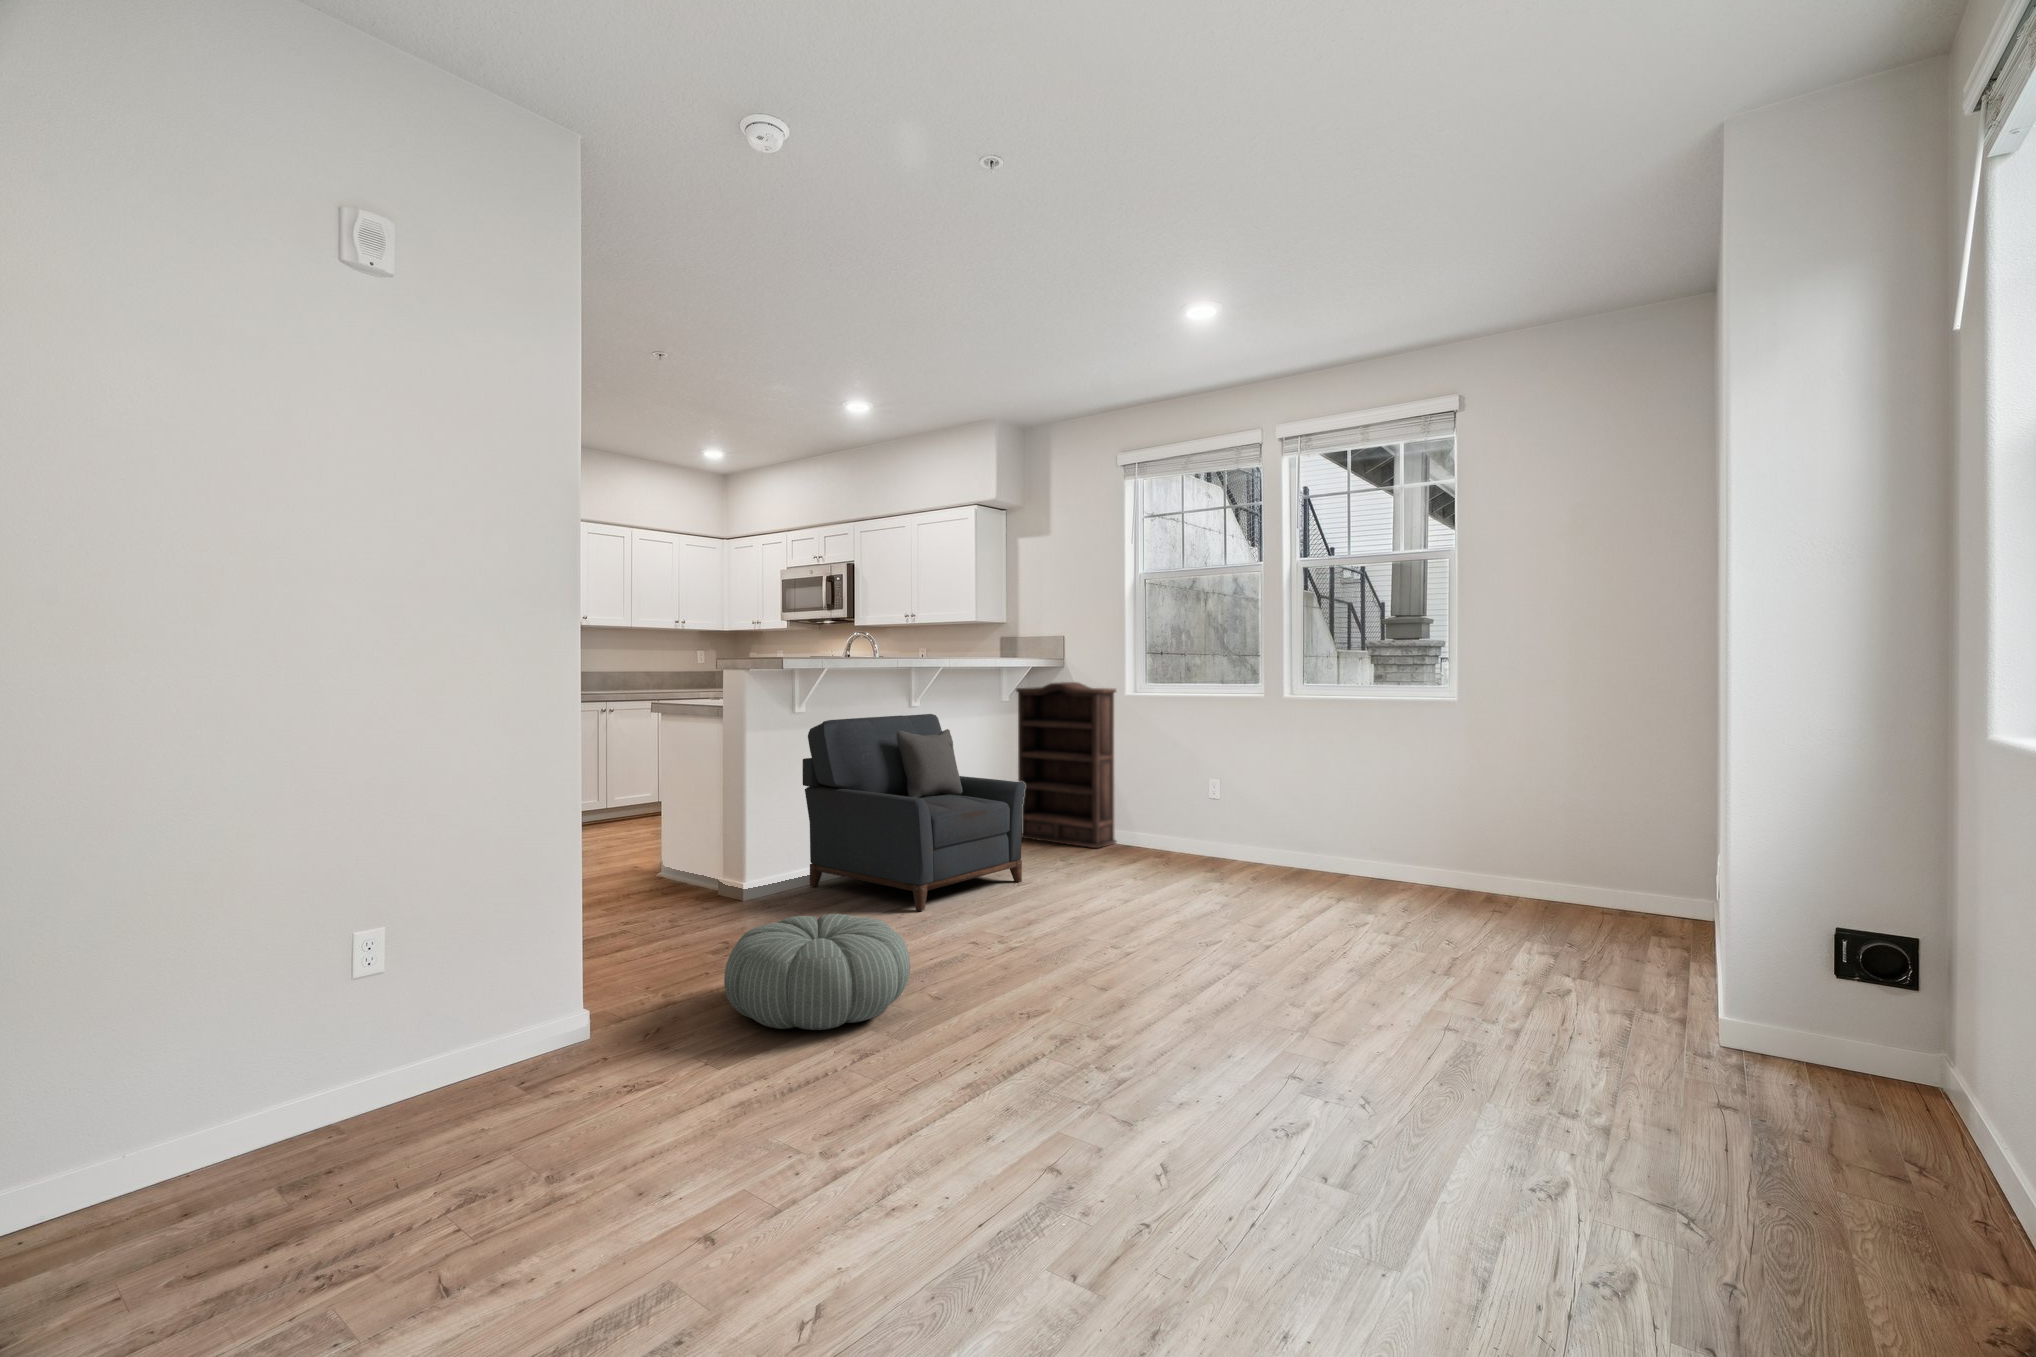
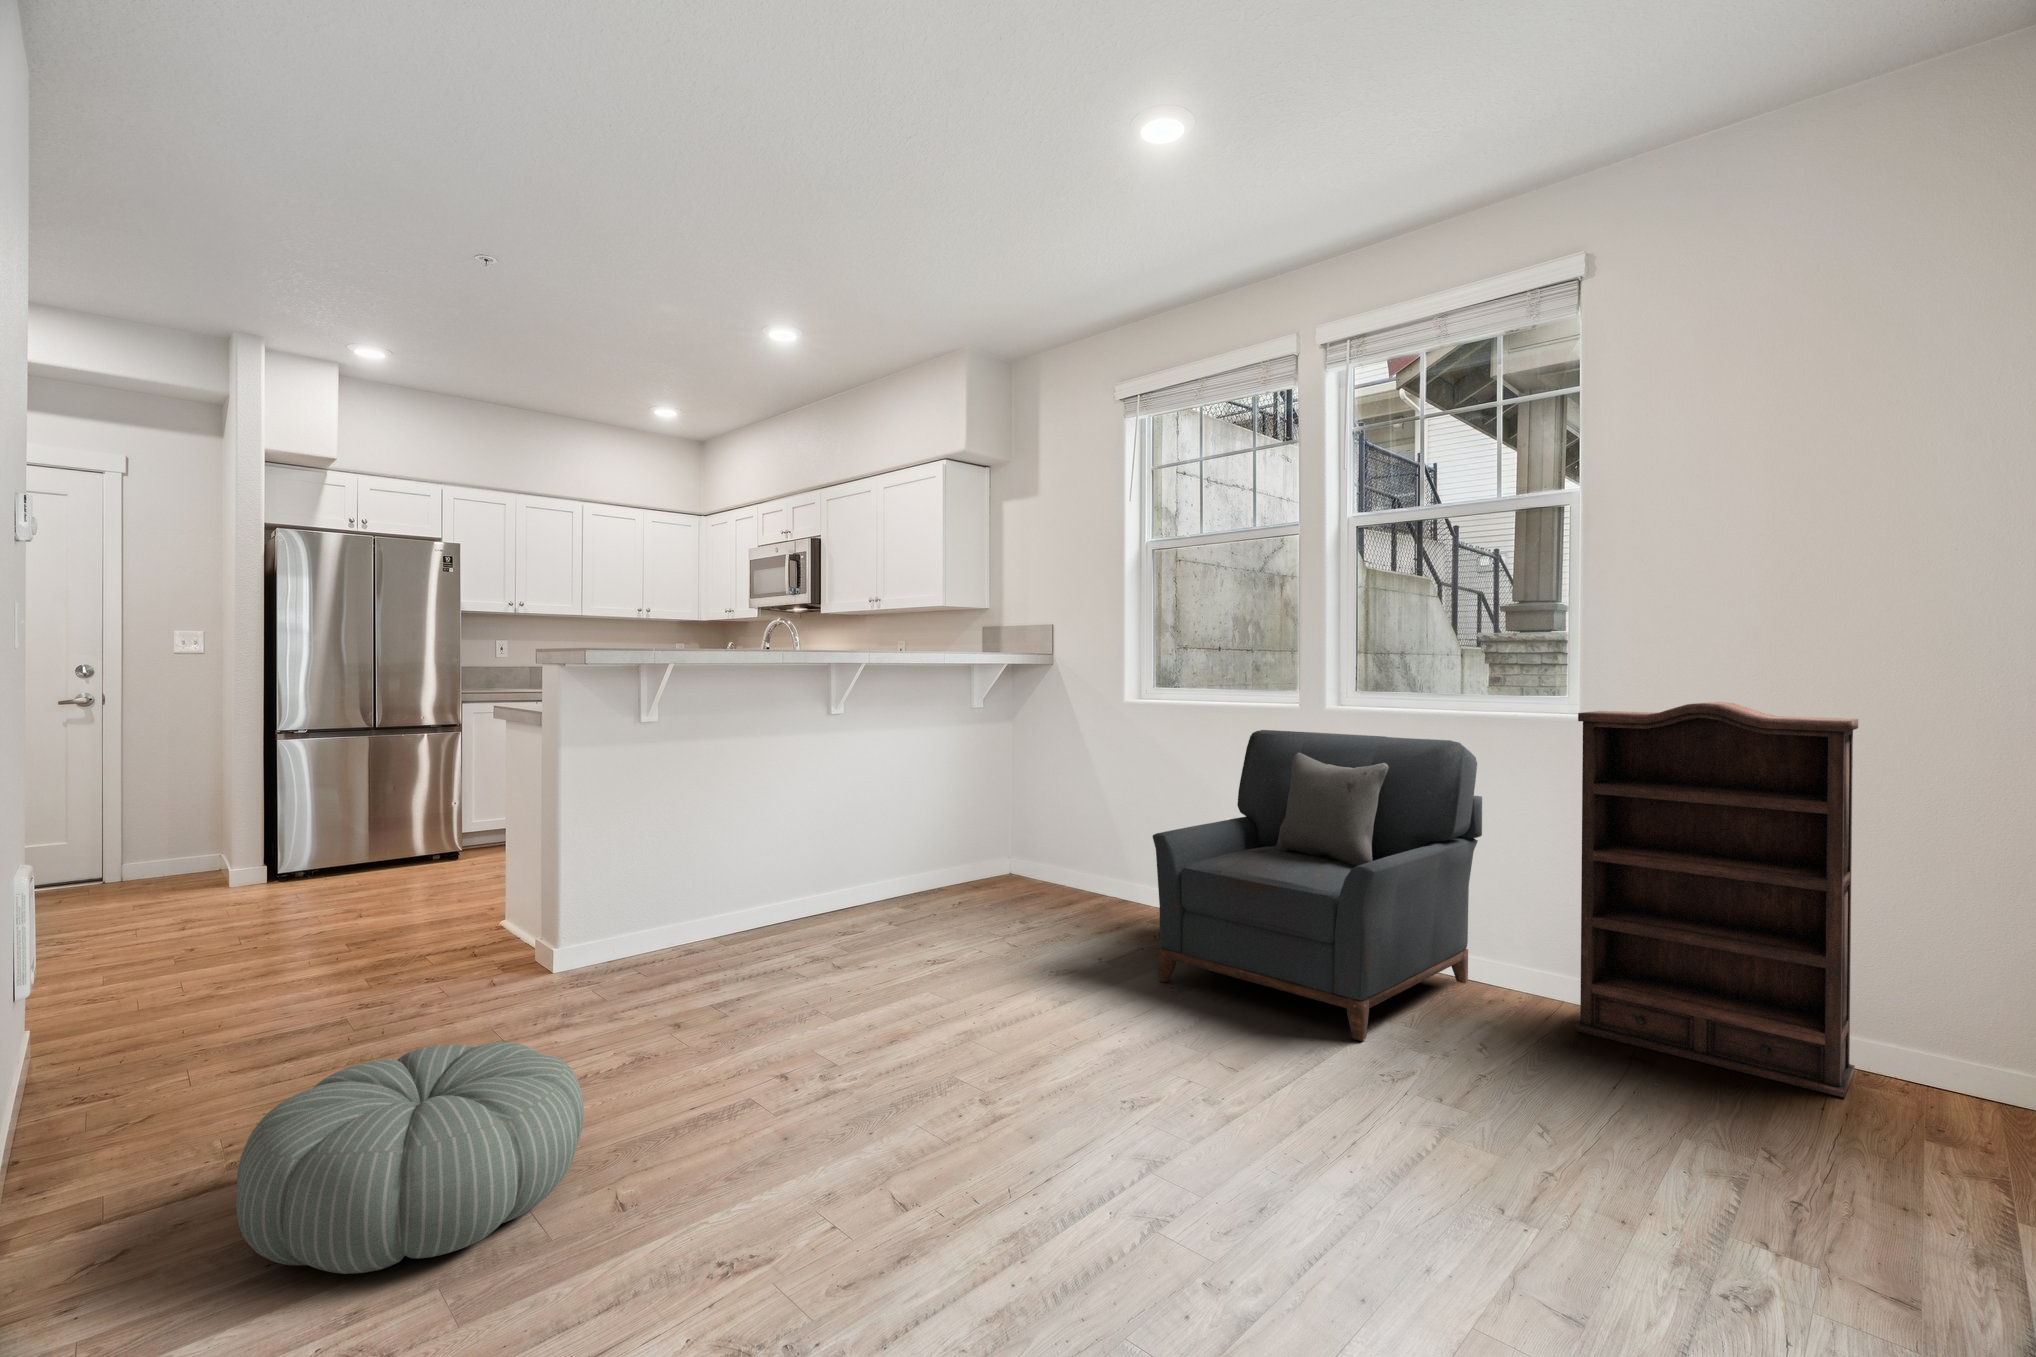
bookshelf: present [1016,682,1116,848] -> present [1576,702,1858,1097]
armchair: present [802,714,1025,911] -> present [1153,730,1482,1041]

